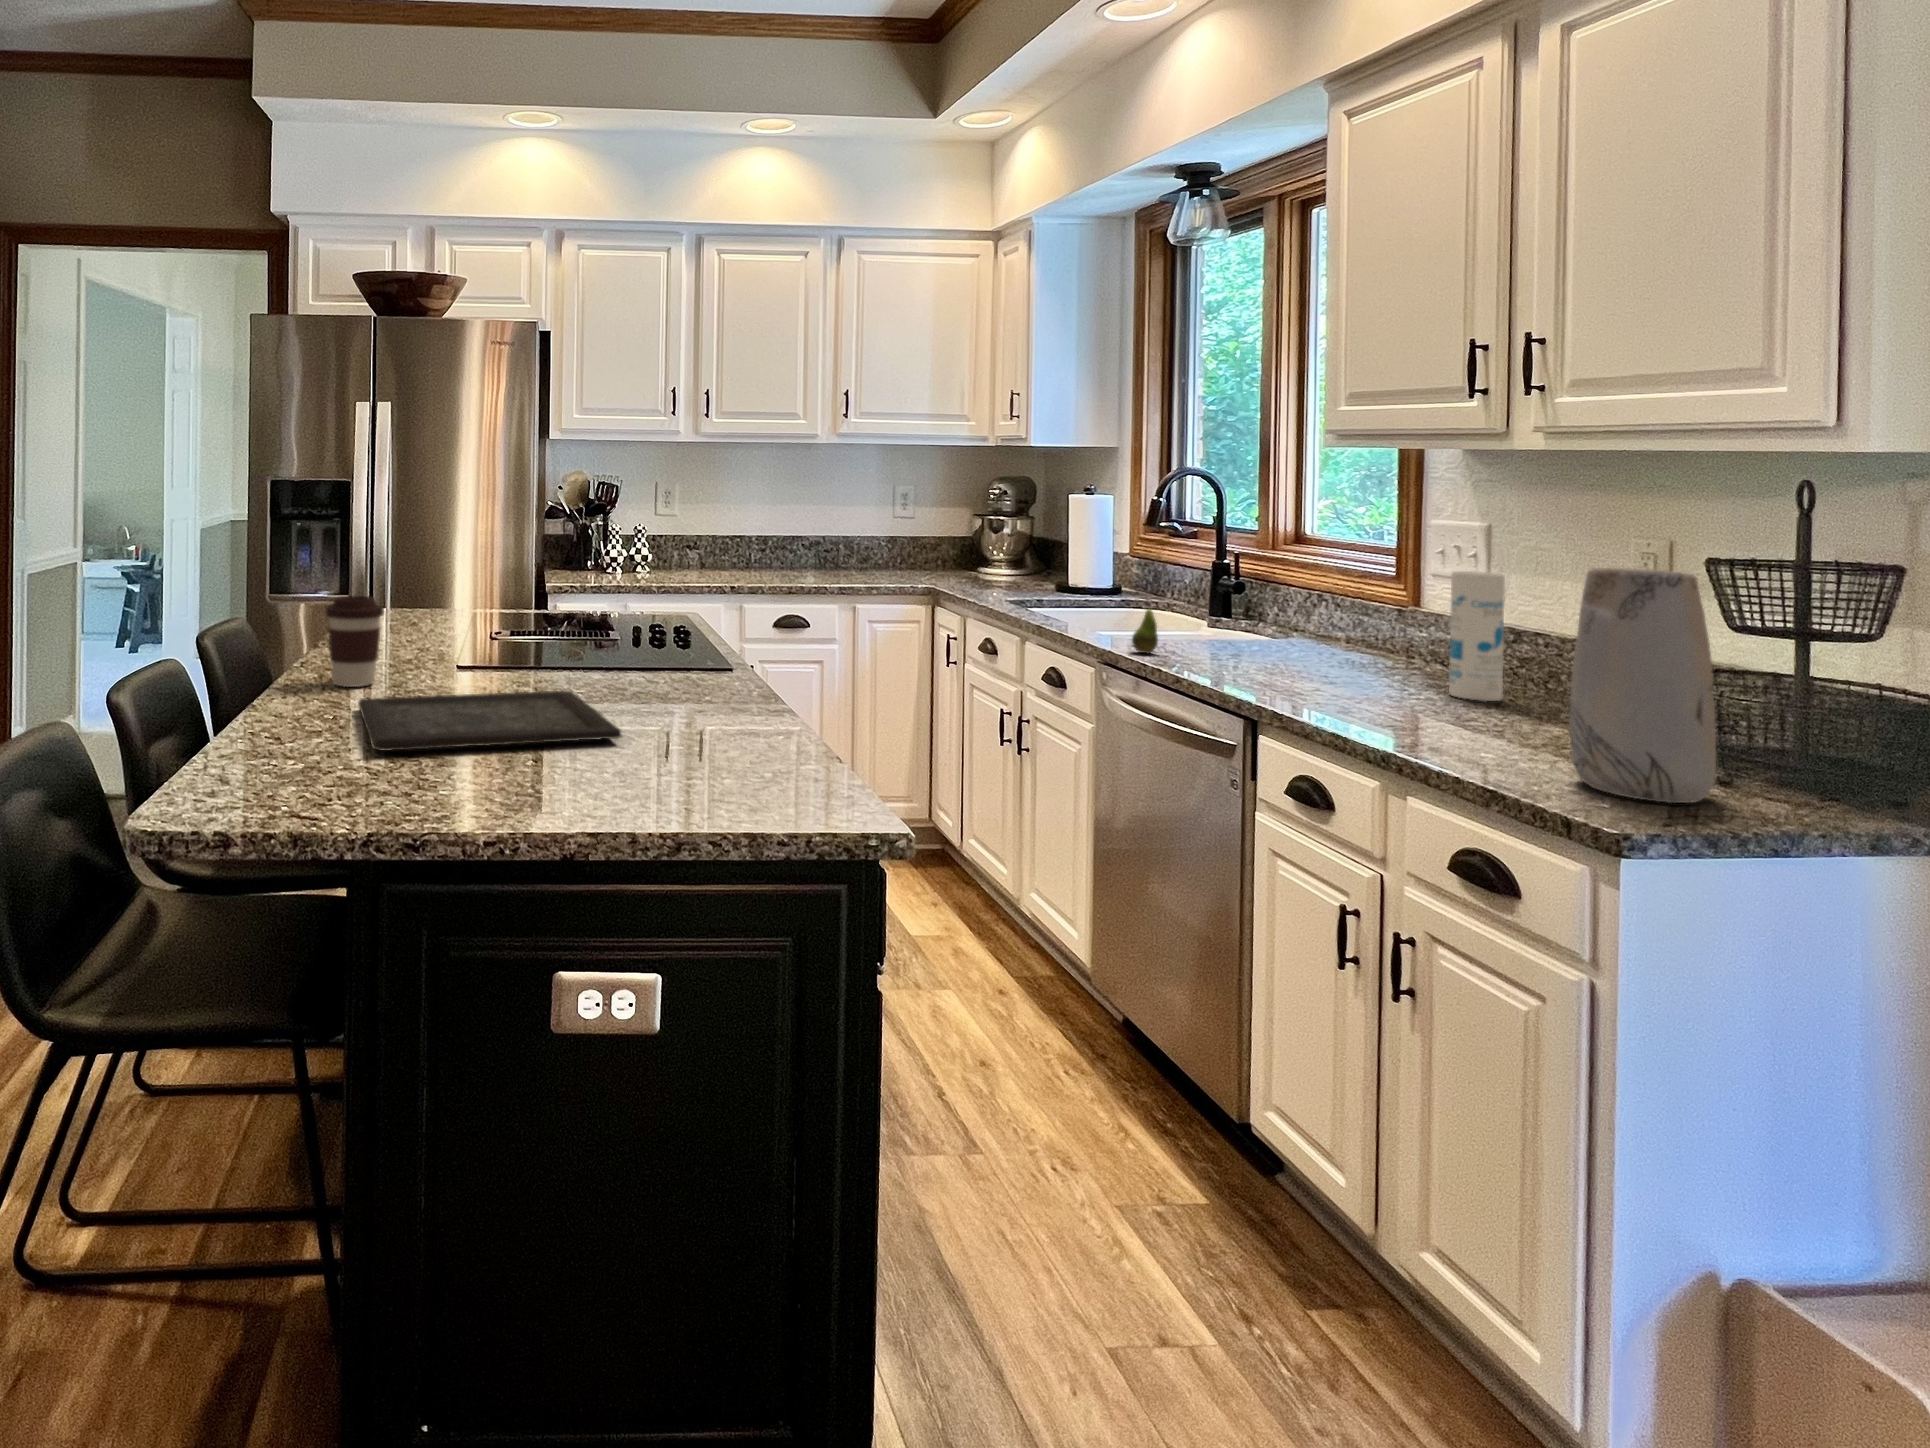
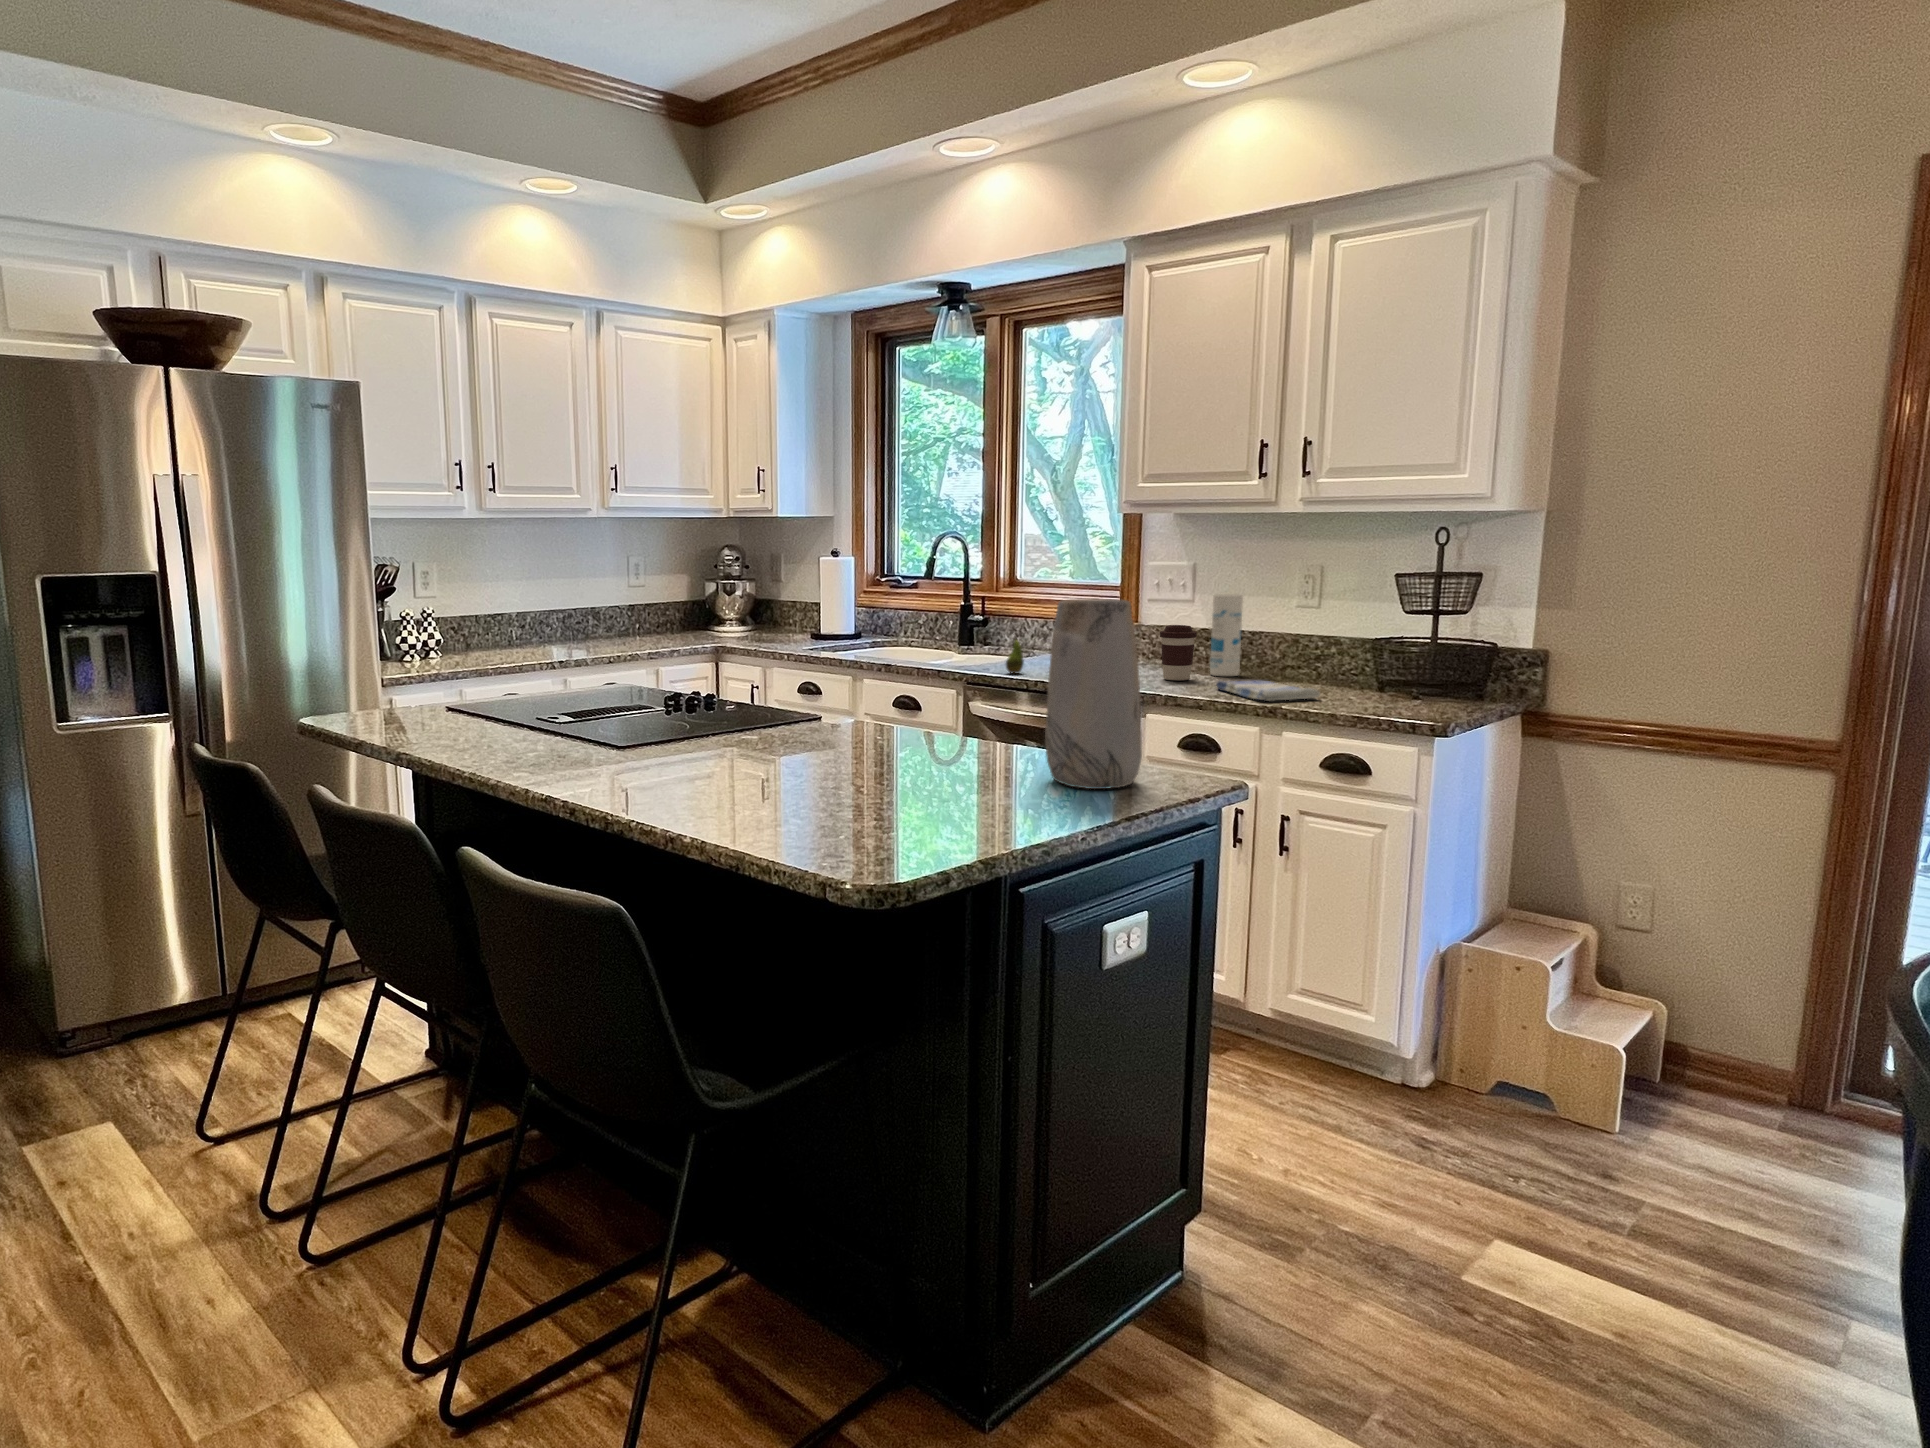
vase: present [1569,568,1717,803] -> present [1045,599,1142,789]
coffee cup: present [326,596,384,687] -> present [1160,625,1197,680]
tray: present [358,691,622,751] -> none [722,745,985,804]
dish towel: none [1379,701,1519,751] -> present [1216,681,1320,701]

